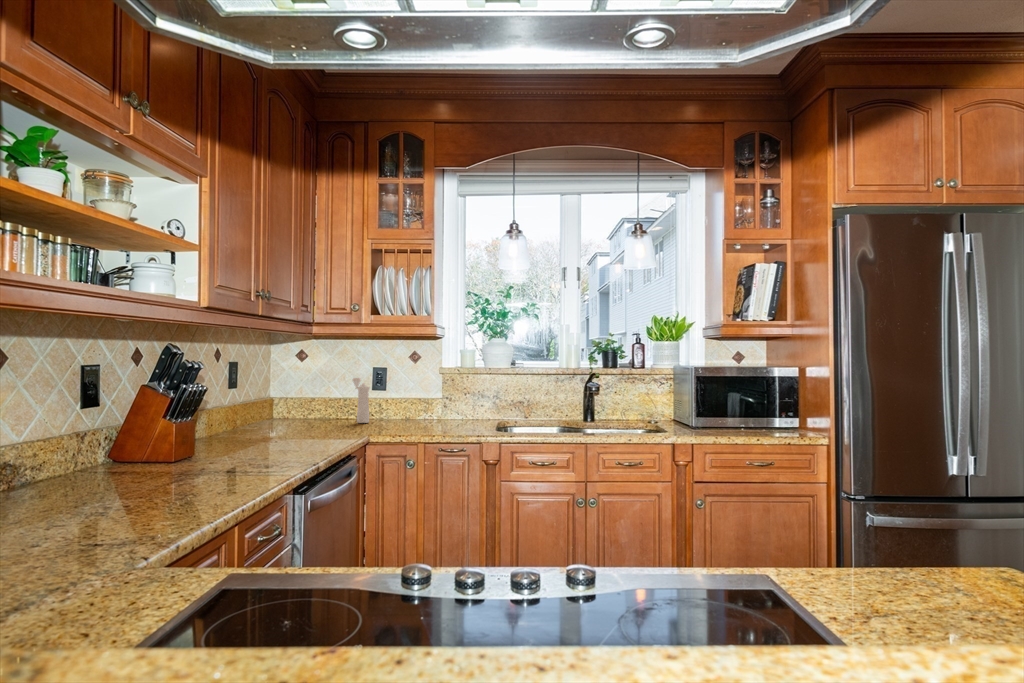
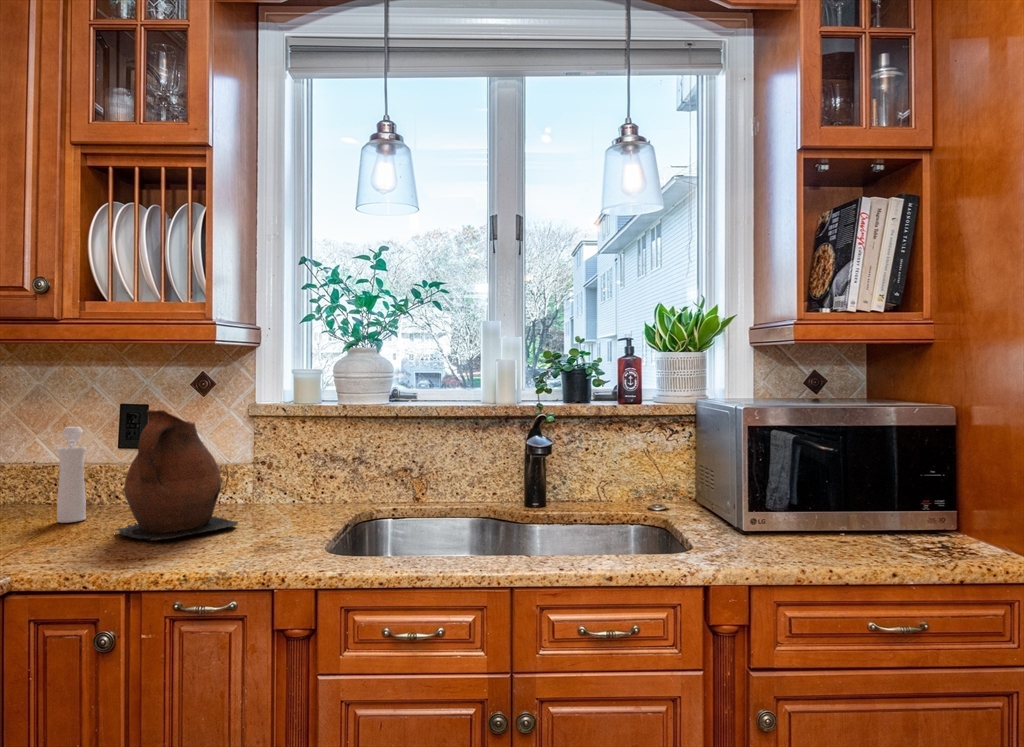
ceramic pitcher: none [392,367,447,427] -> present [117,410,238,541]

